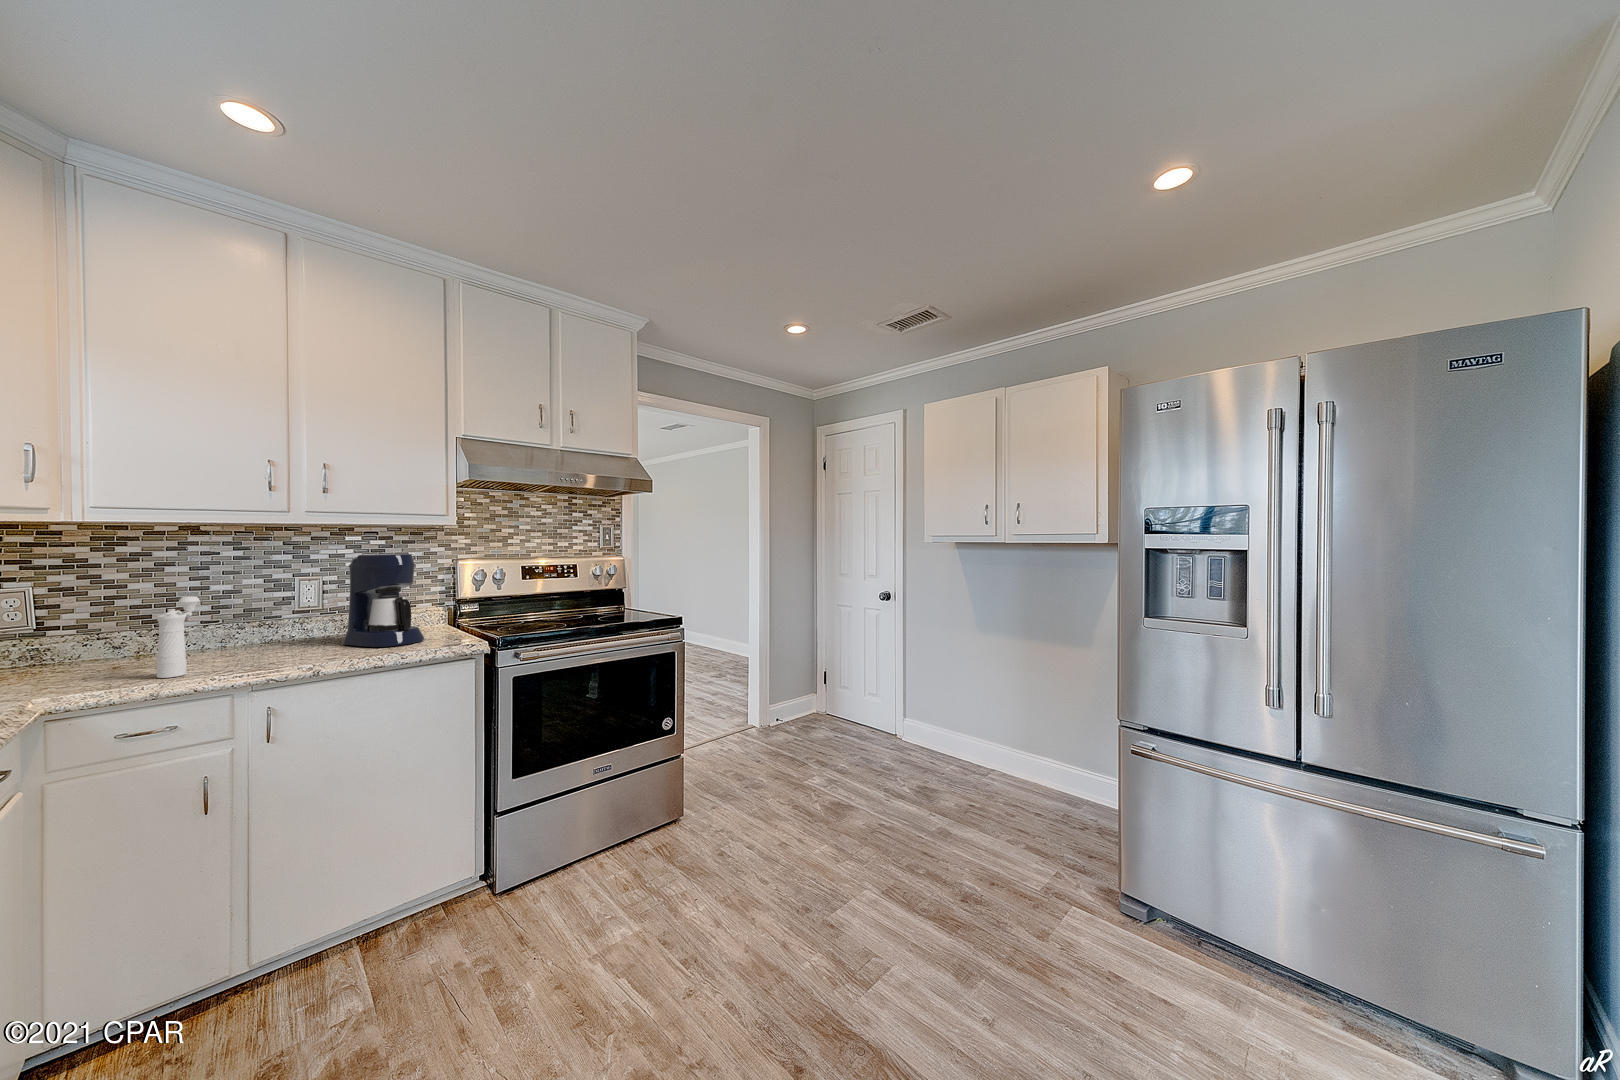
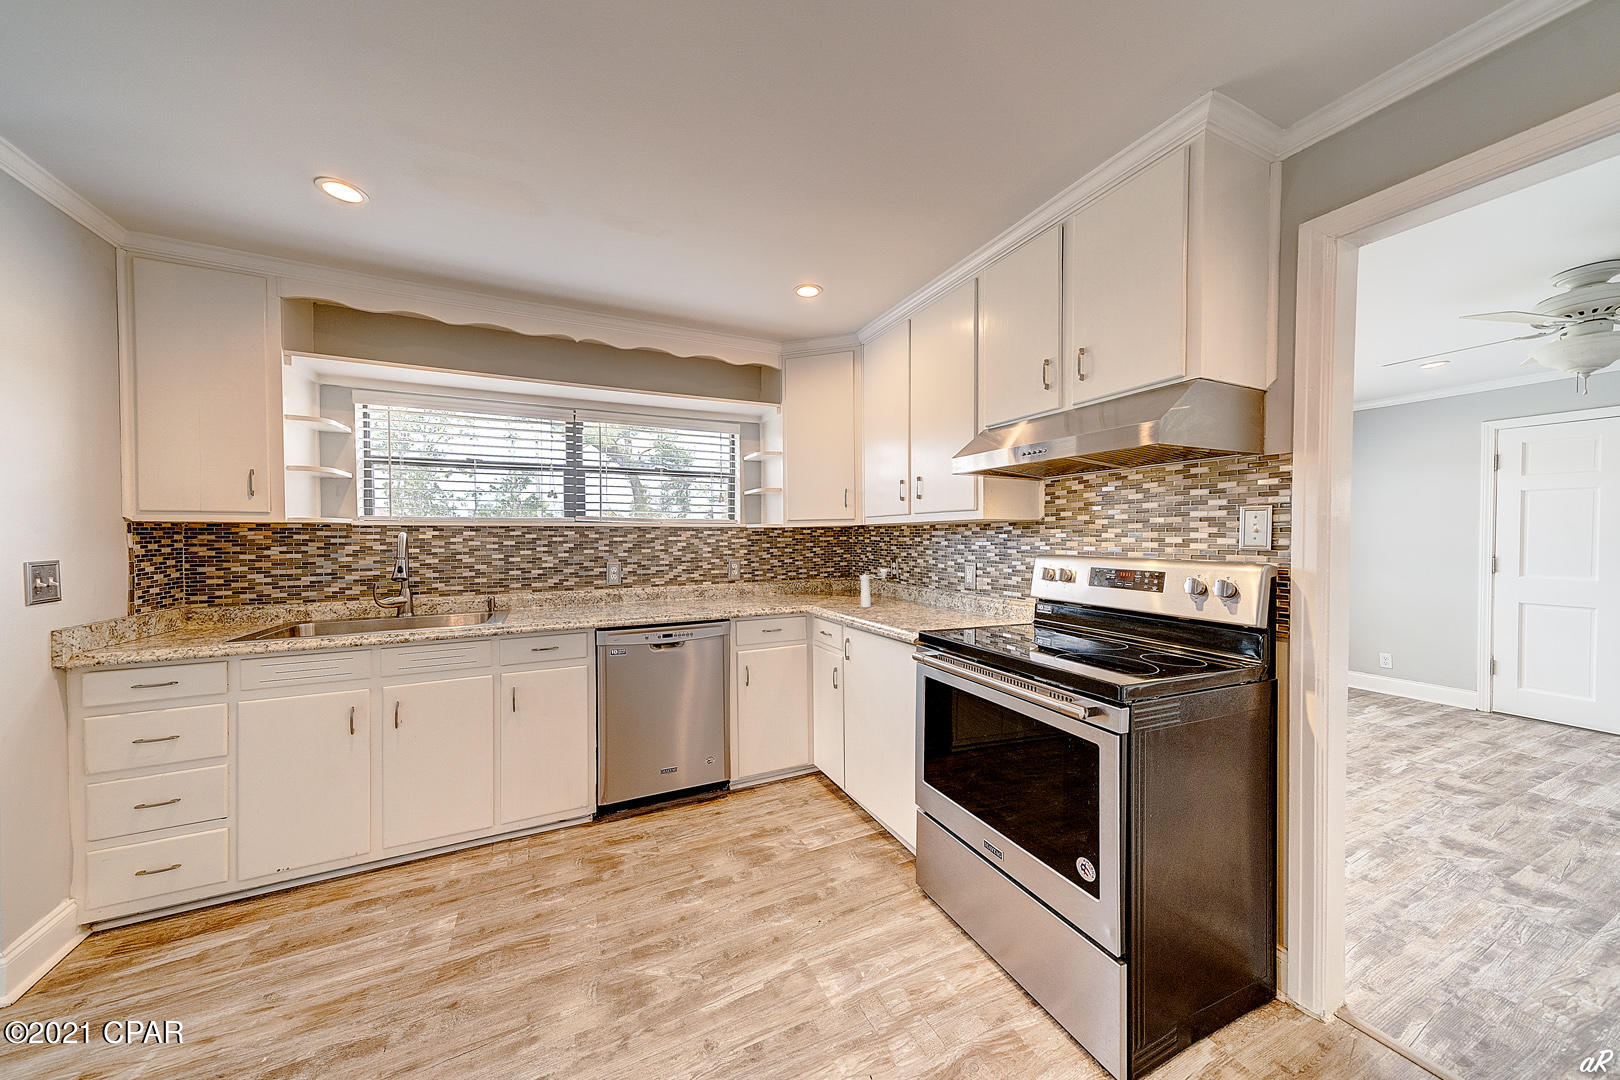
coffee maker: present [343,554,424,647] -> none [930,549,983,623]

